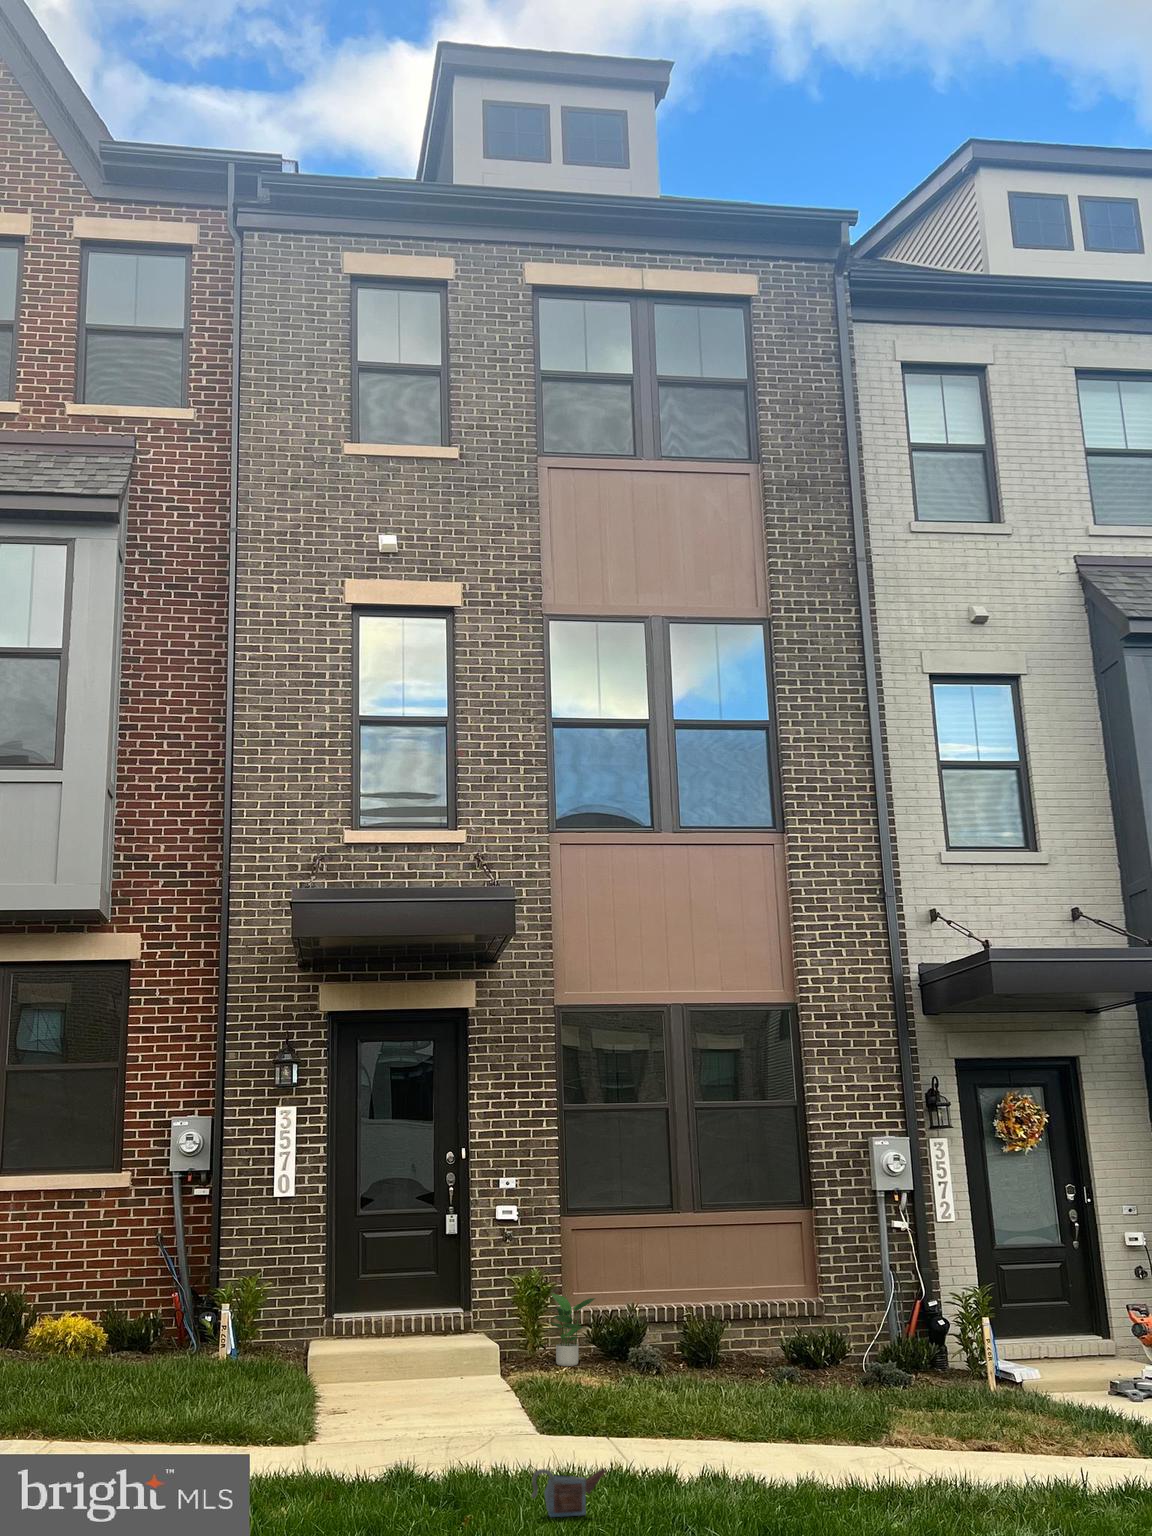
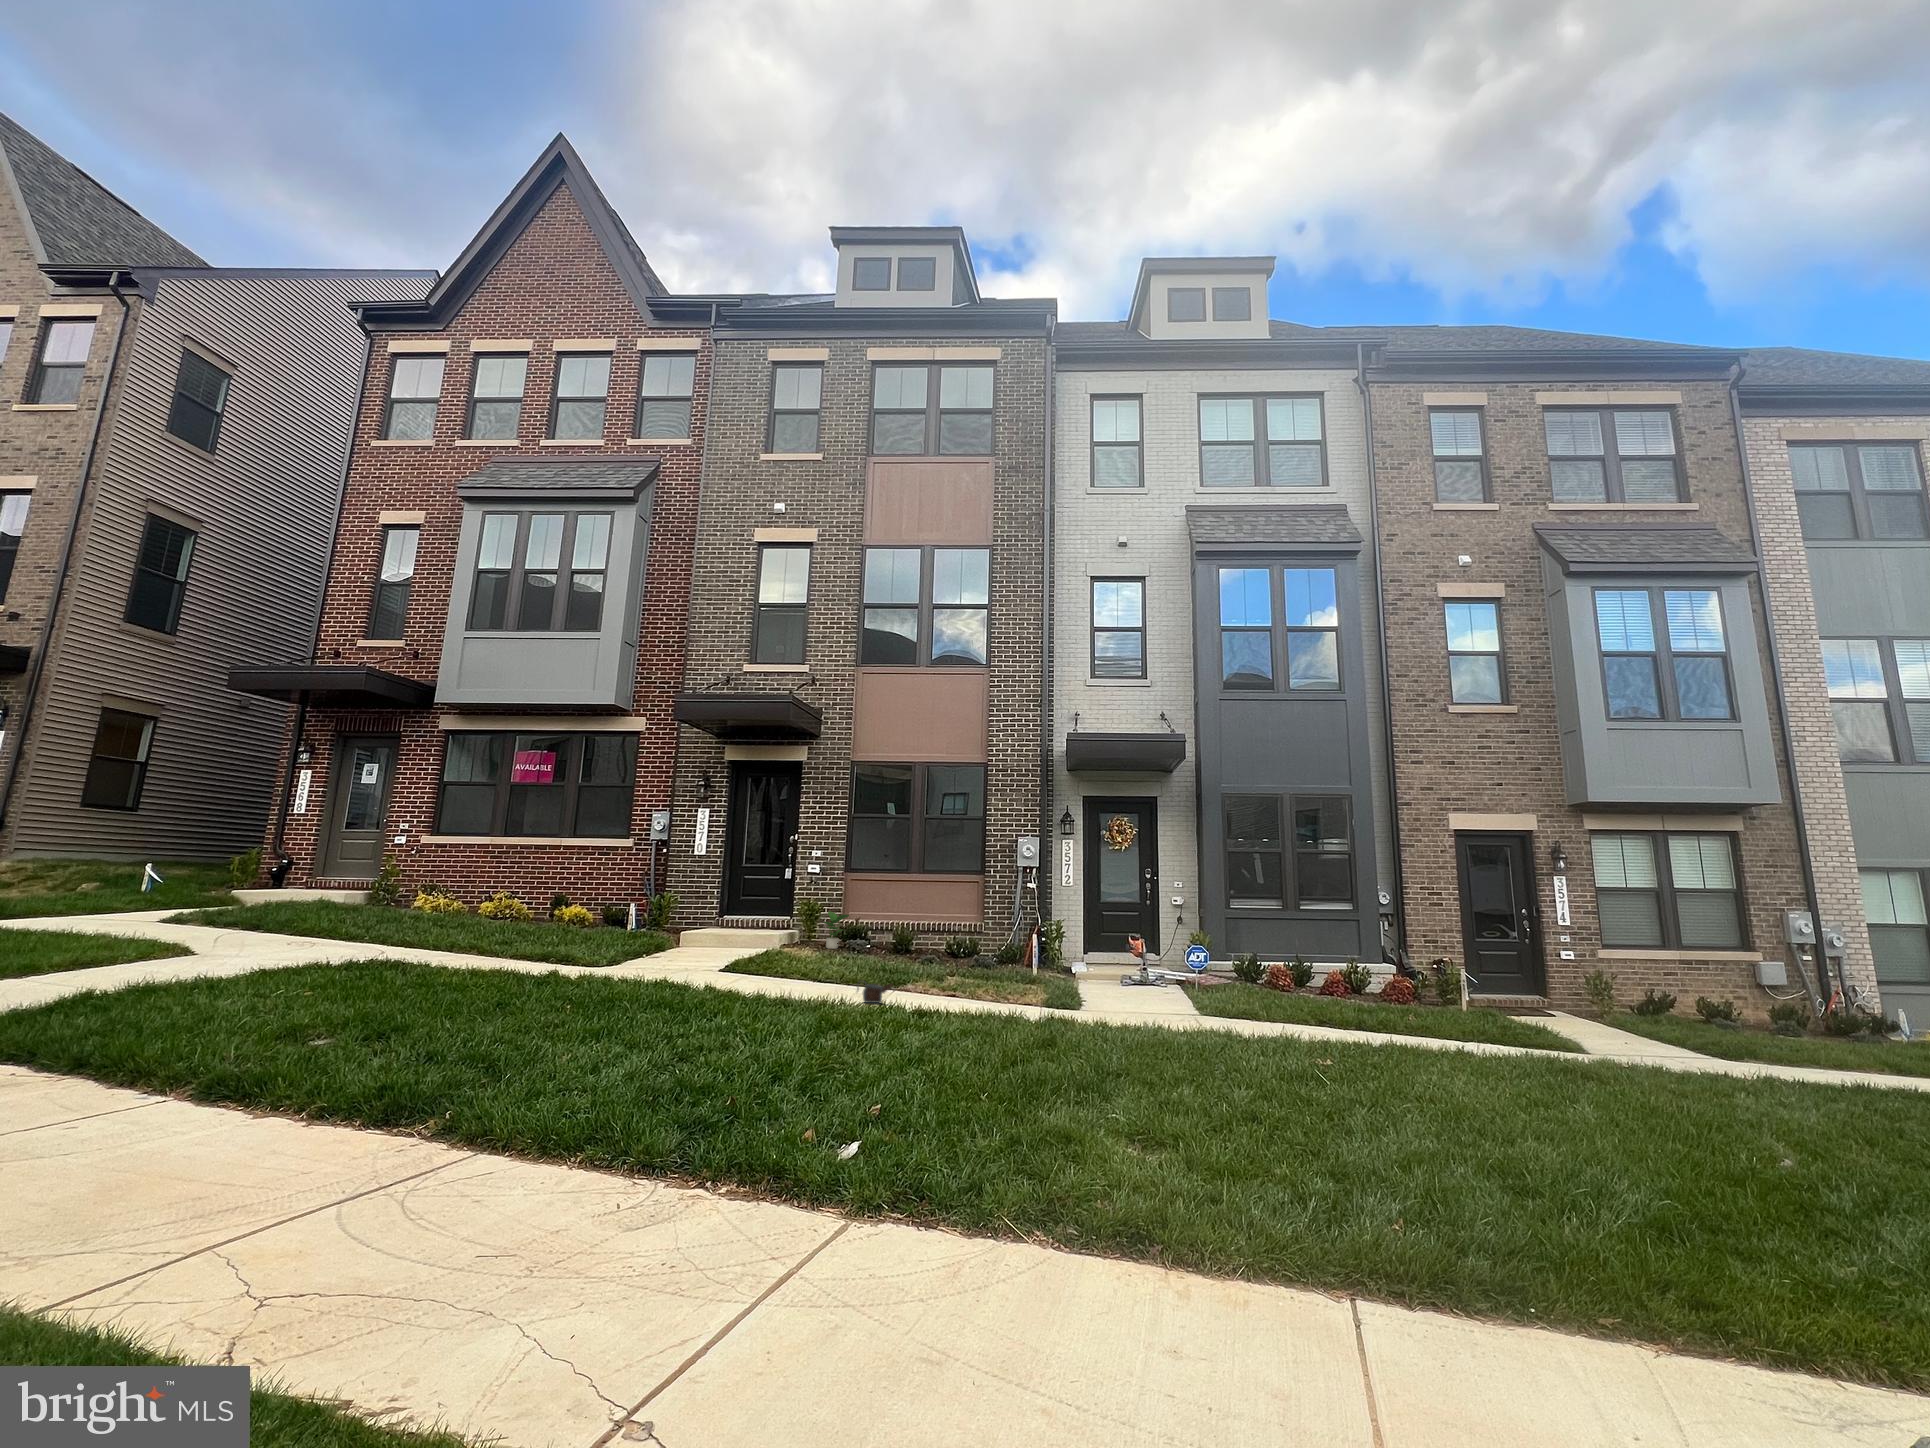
watering can: present [531,1469,606,1517] -> present [857,981,893,1003]

